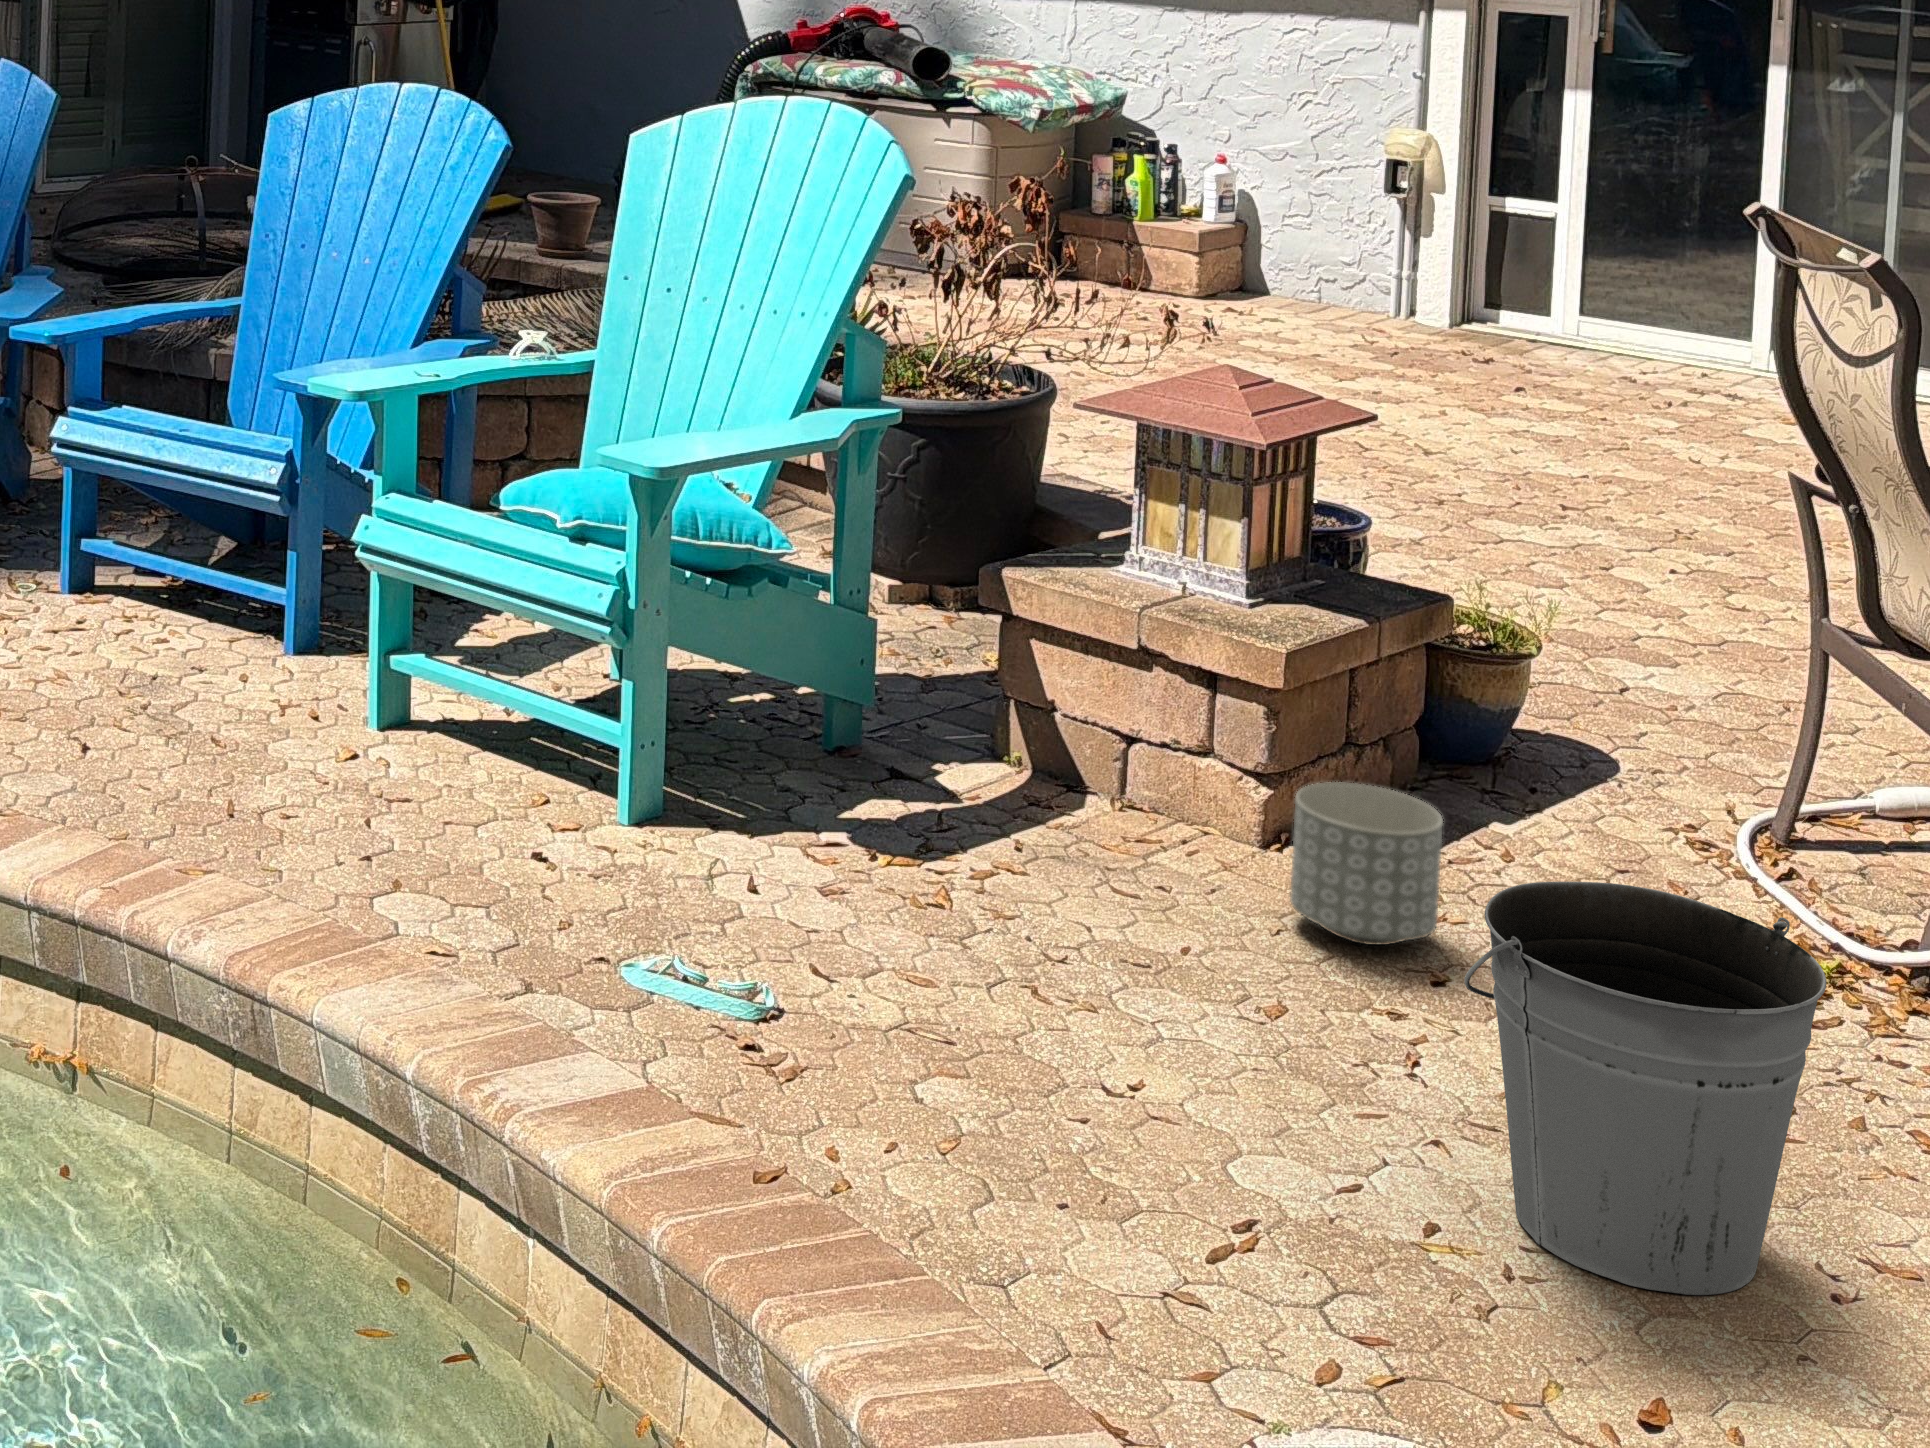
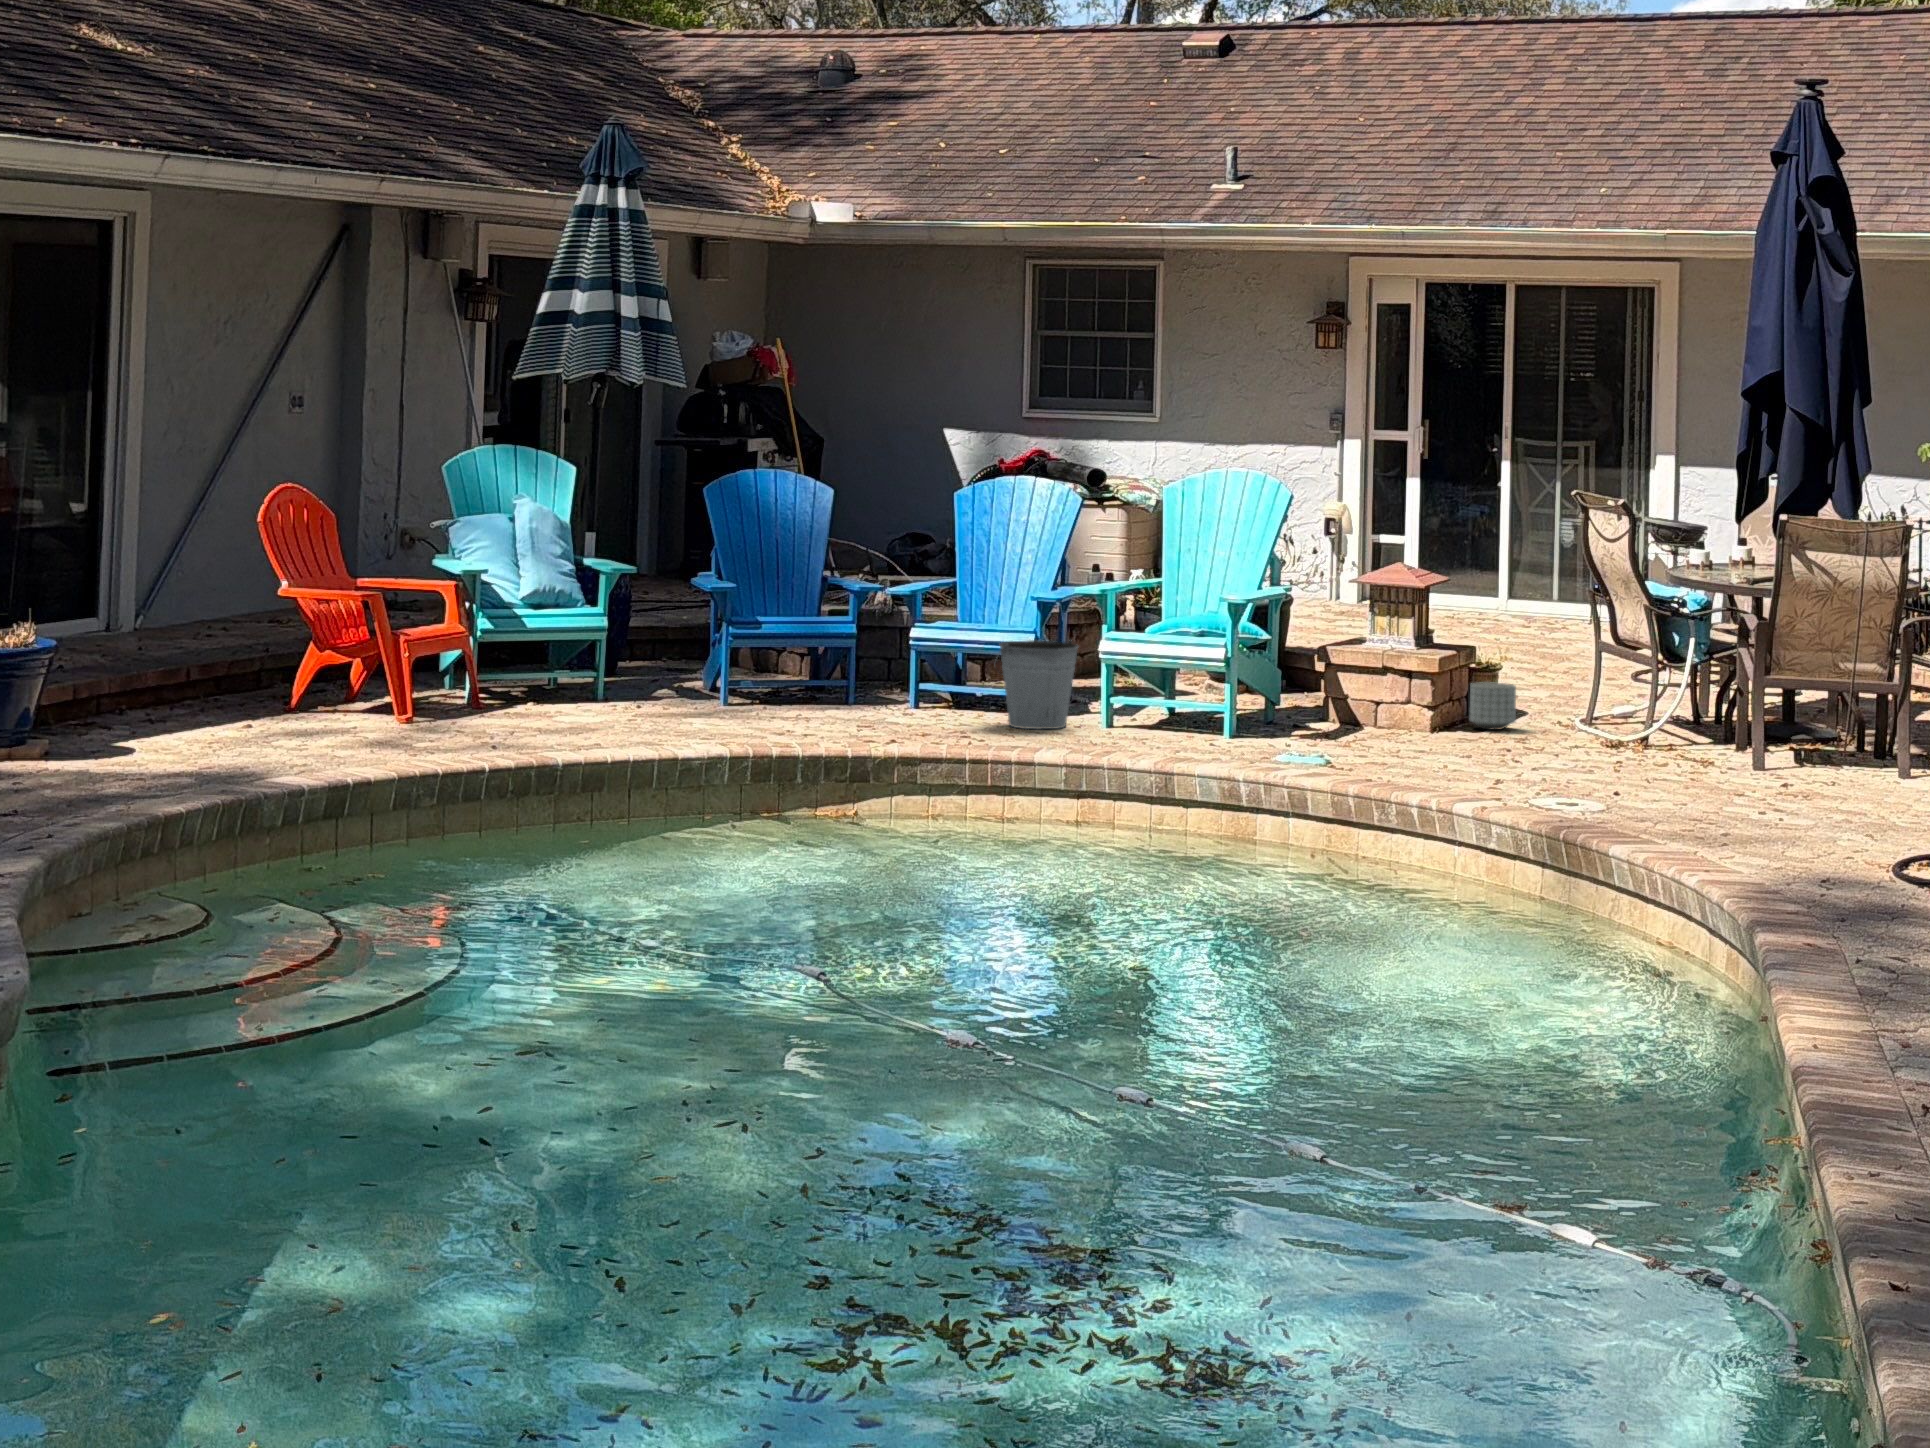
bucket: present [1464,882,1826,1295] -> present [997,640,1078,729]

